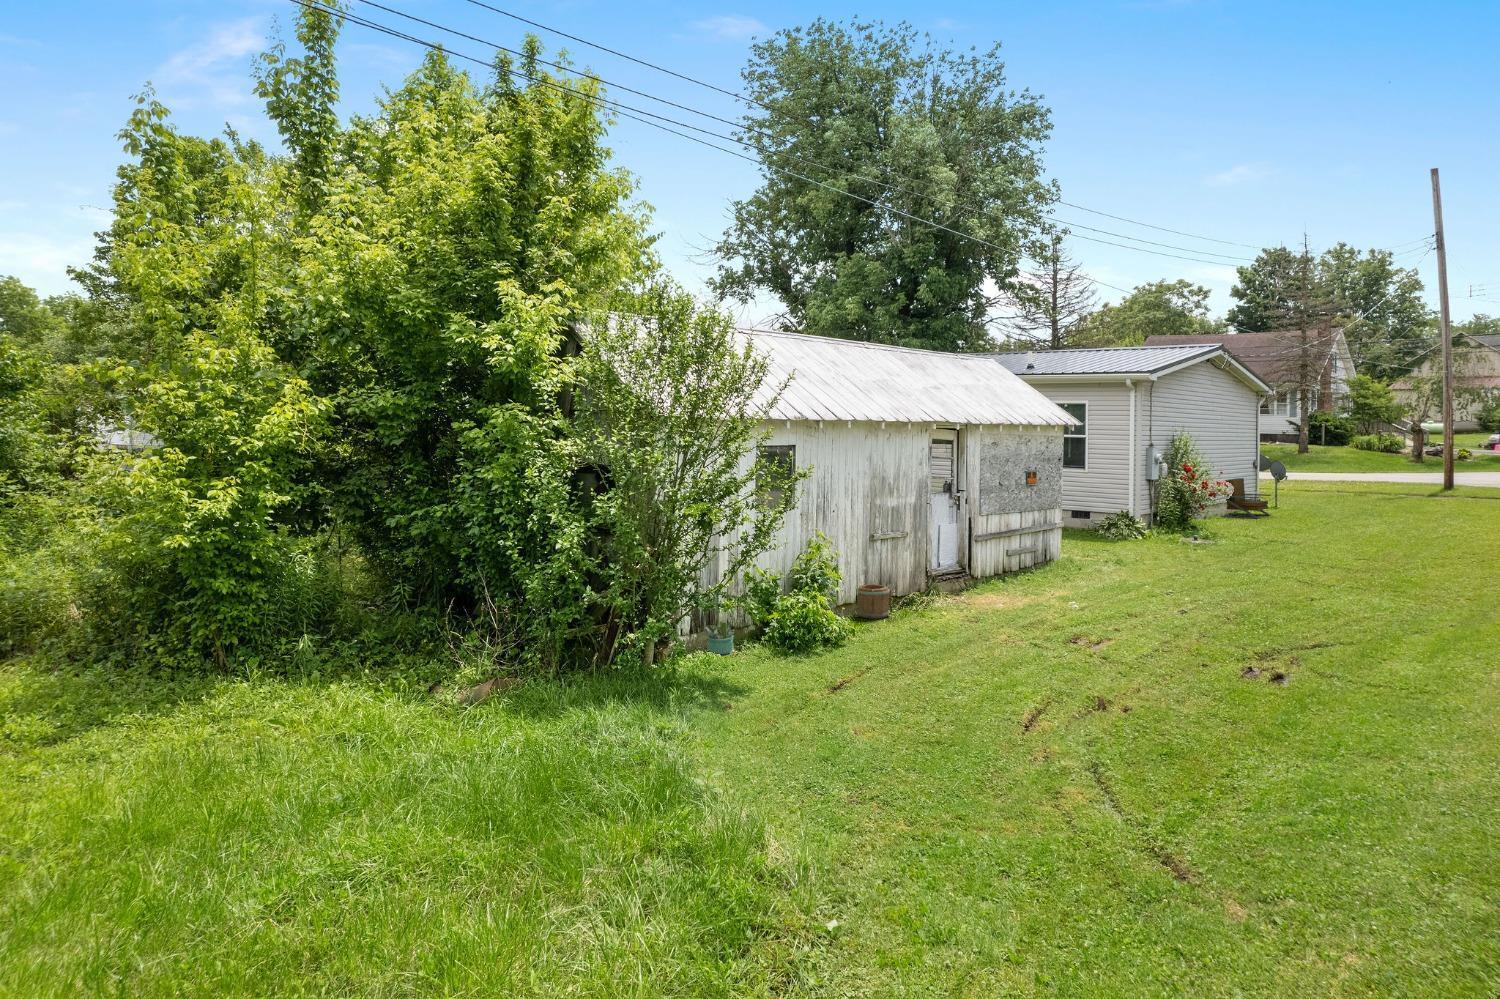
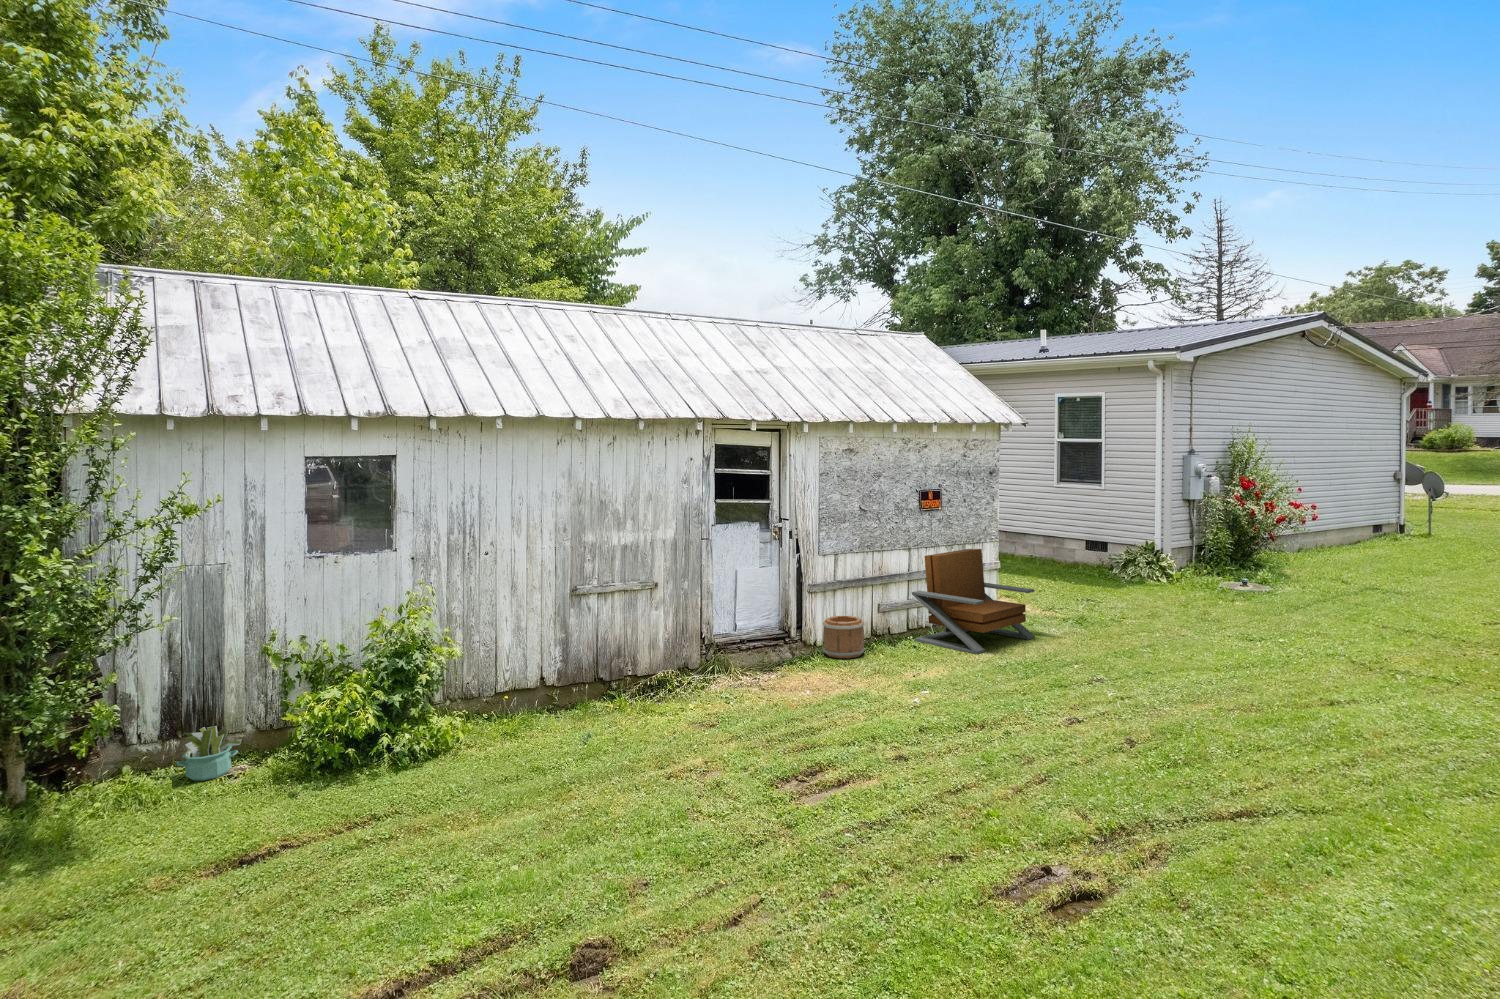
lounge chair: present [1221,478,1271,519] -> present [912,549,1035,654]
bucket: present [857,584,890,619] -> present [823,616,865,658]

